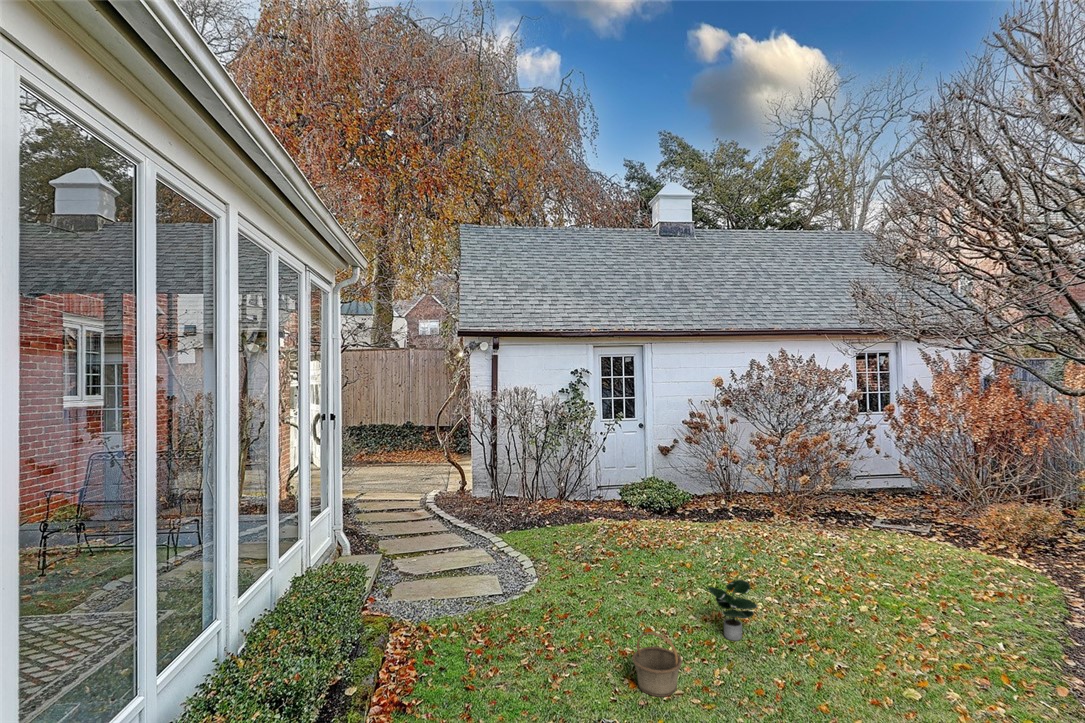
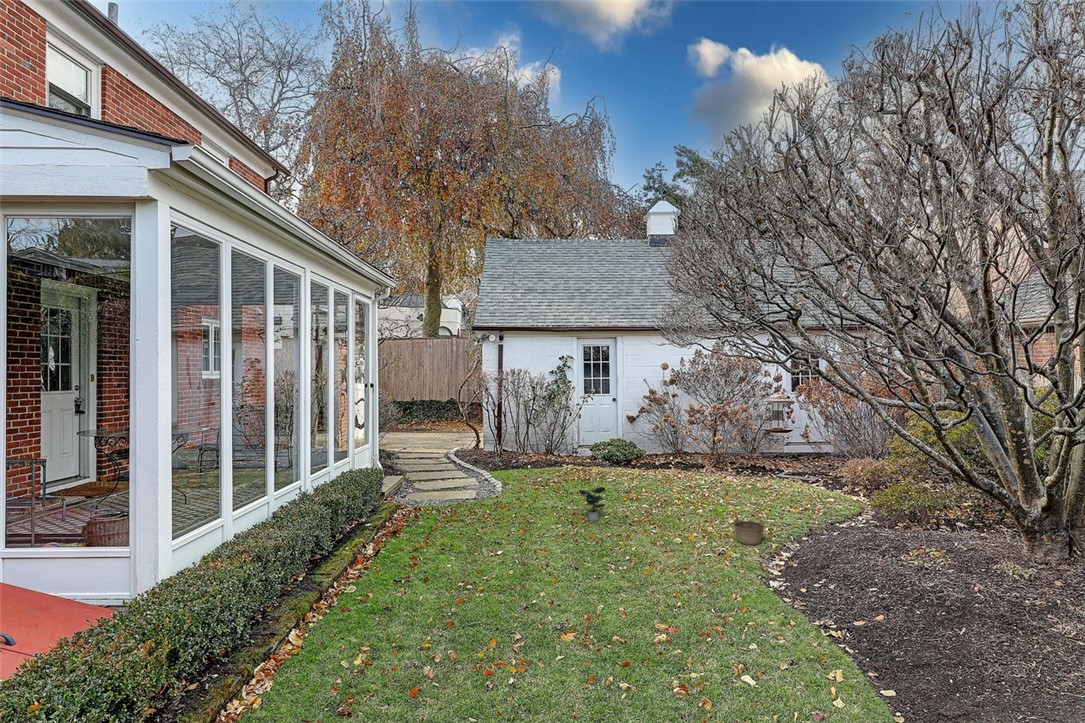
basket: present [632,632,682,697] -> present [734,511,764,545]

